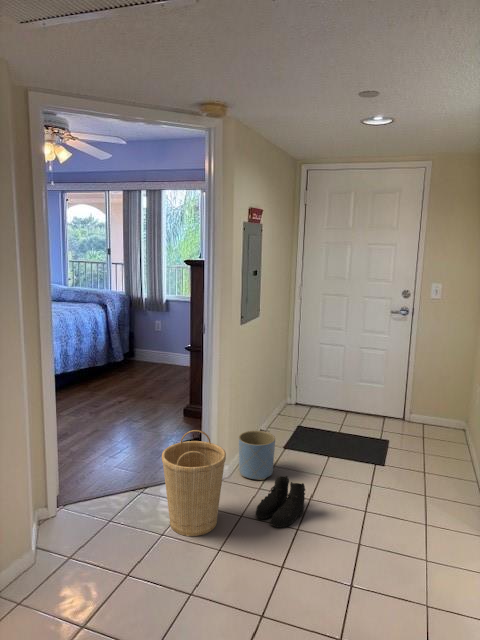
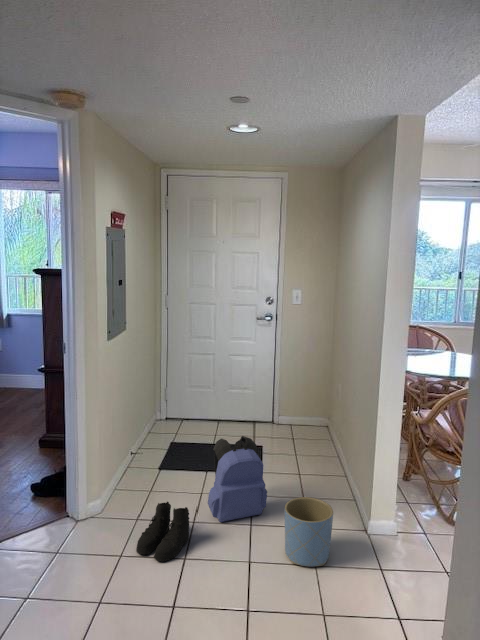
backpack: none [325,425,384,503] -> present [208,436,267,522]
basket: present [162,430,226,536] -> none [20,465,100,593]
planter: present [239,431,275,480] -> present [285,497,333,567]

